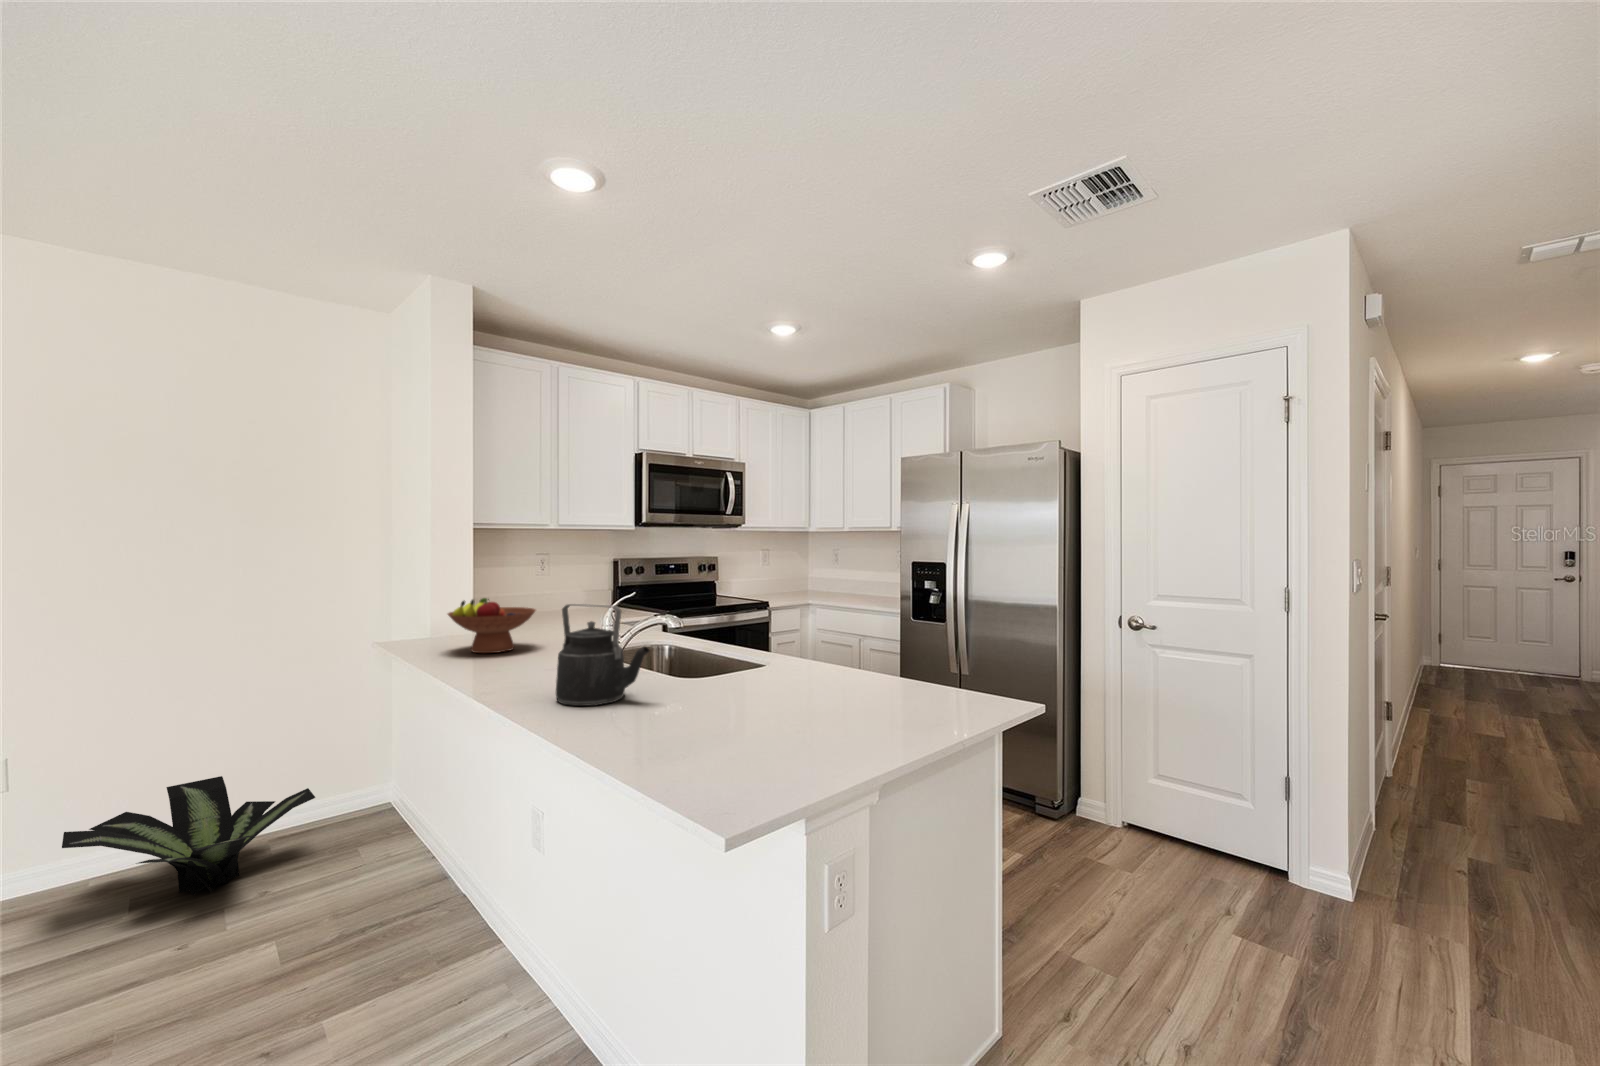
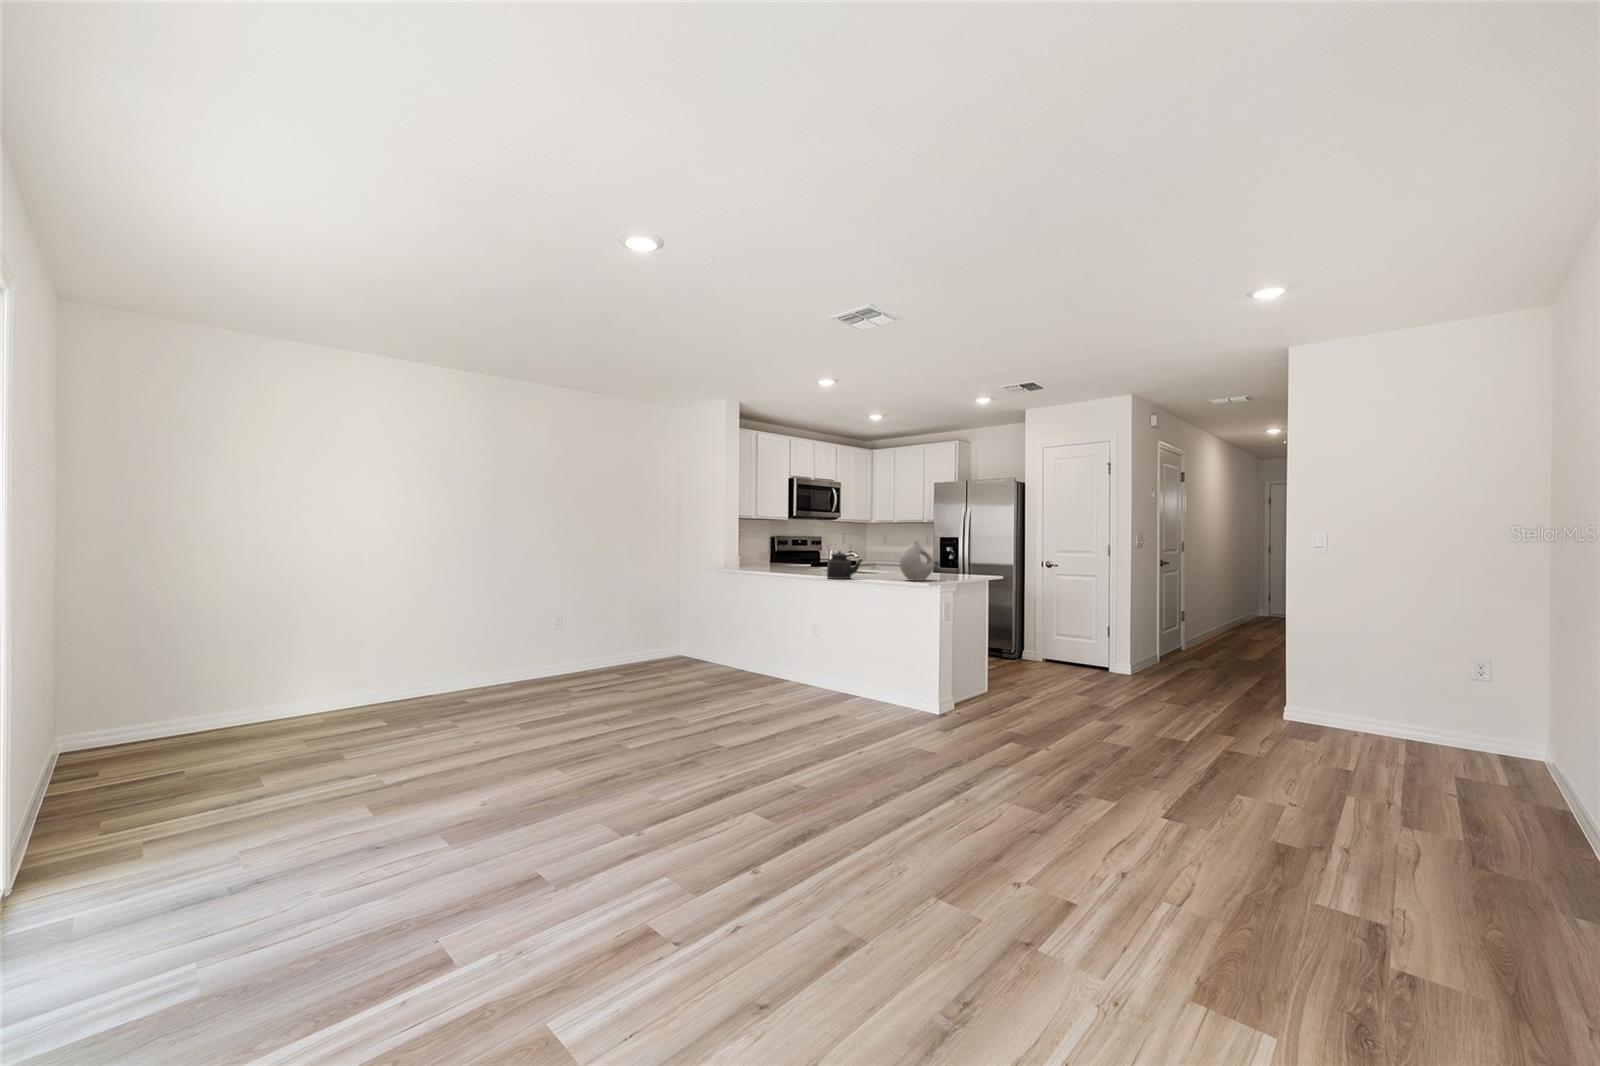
vase: none [743,596,850,714] -> present [899,541,935,581]
fruit bowl: present [448,598,536,653] -> none [745,548,781,572]
potted plant: present [62,776,315,895] -> none [599,631,677,673]

